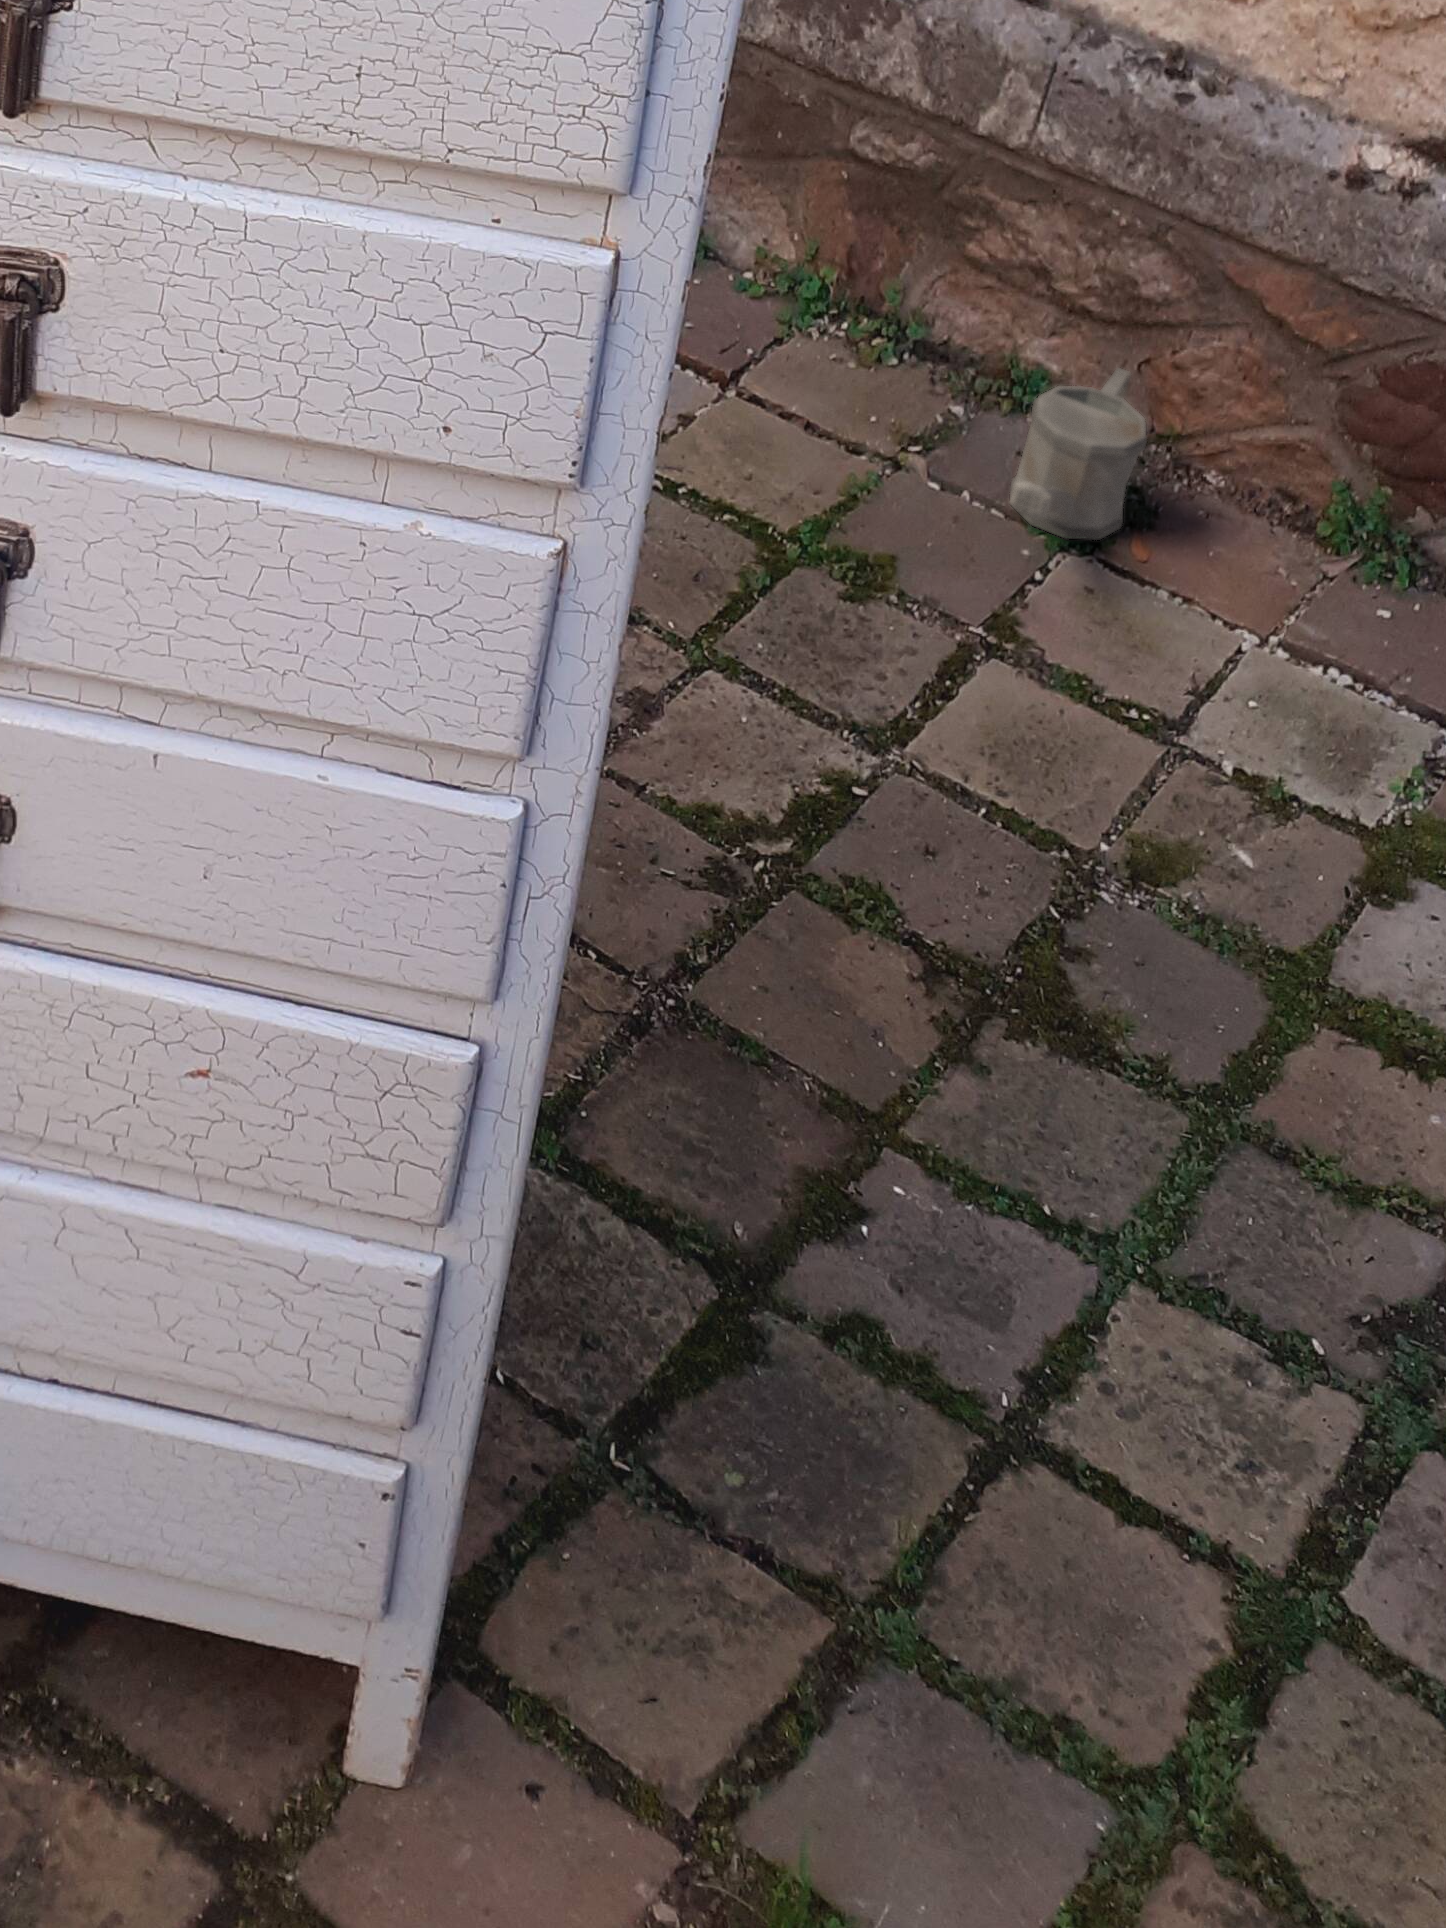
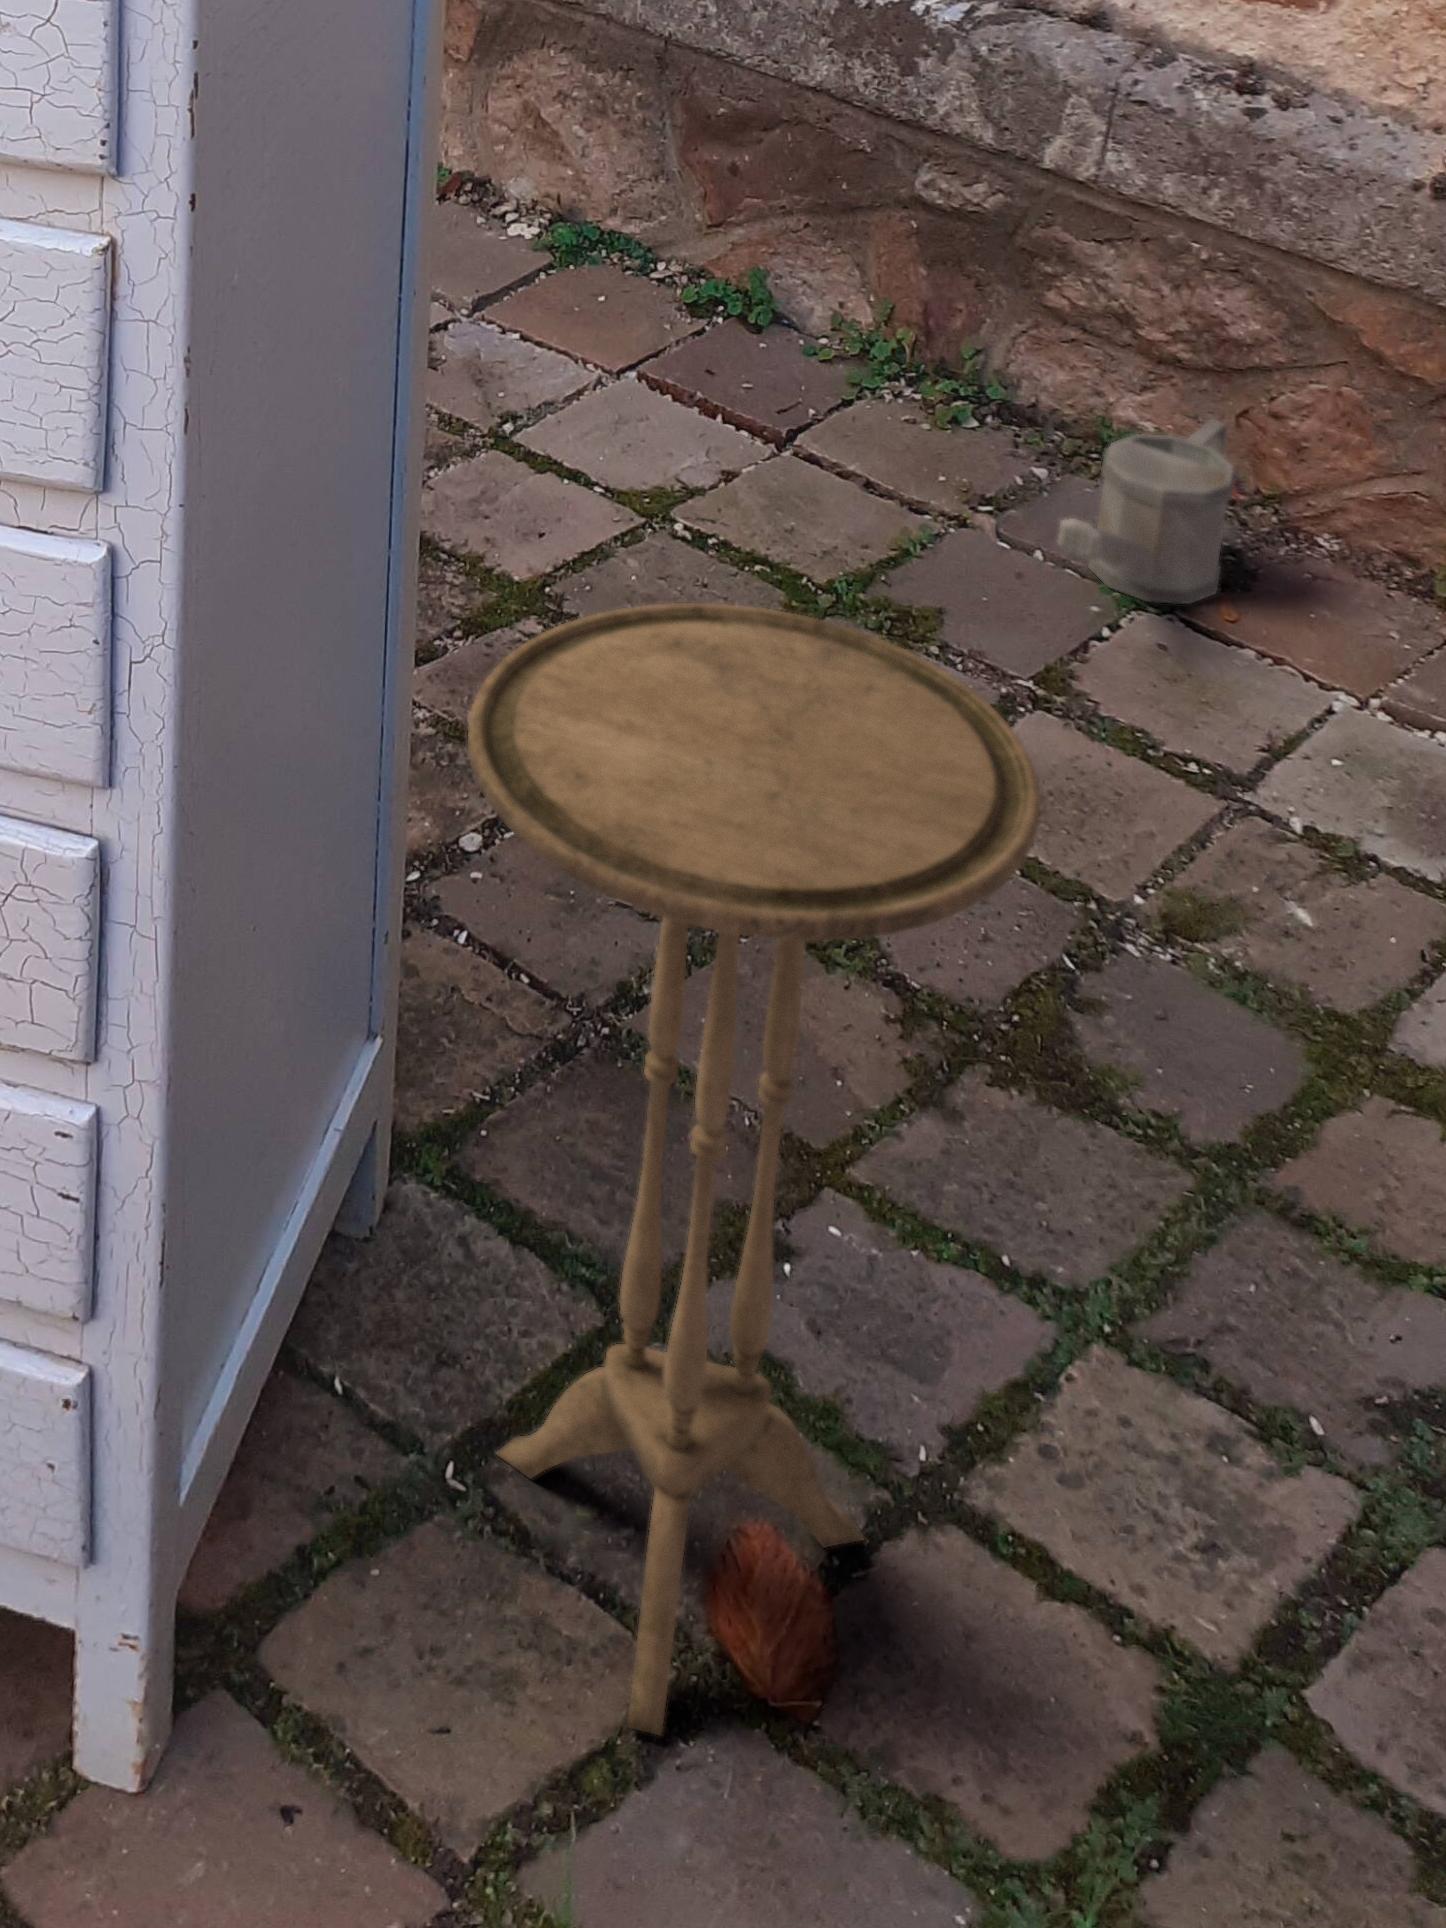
side table: none [654,732,1262,1686] -> present [468,603,1041,1735]

